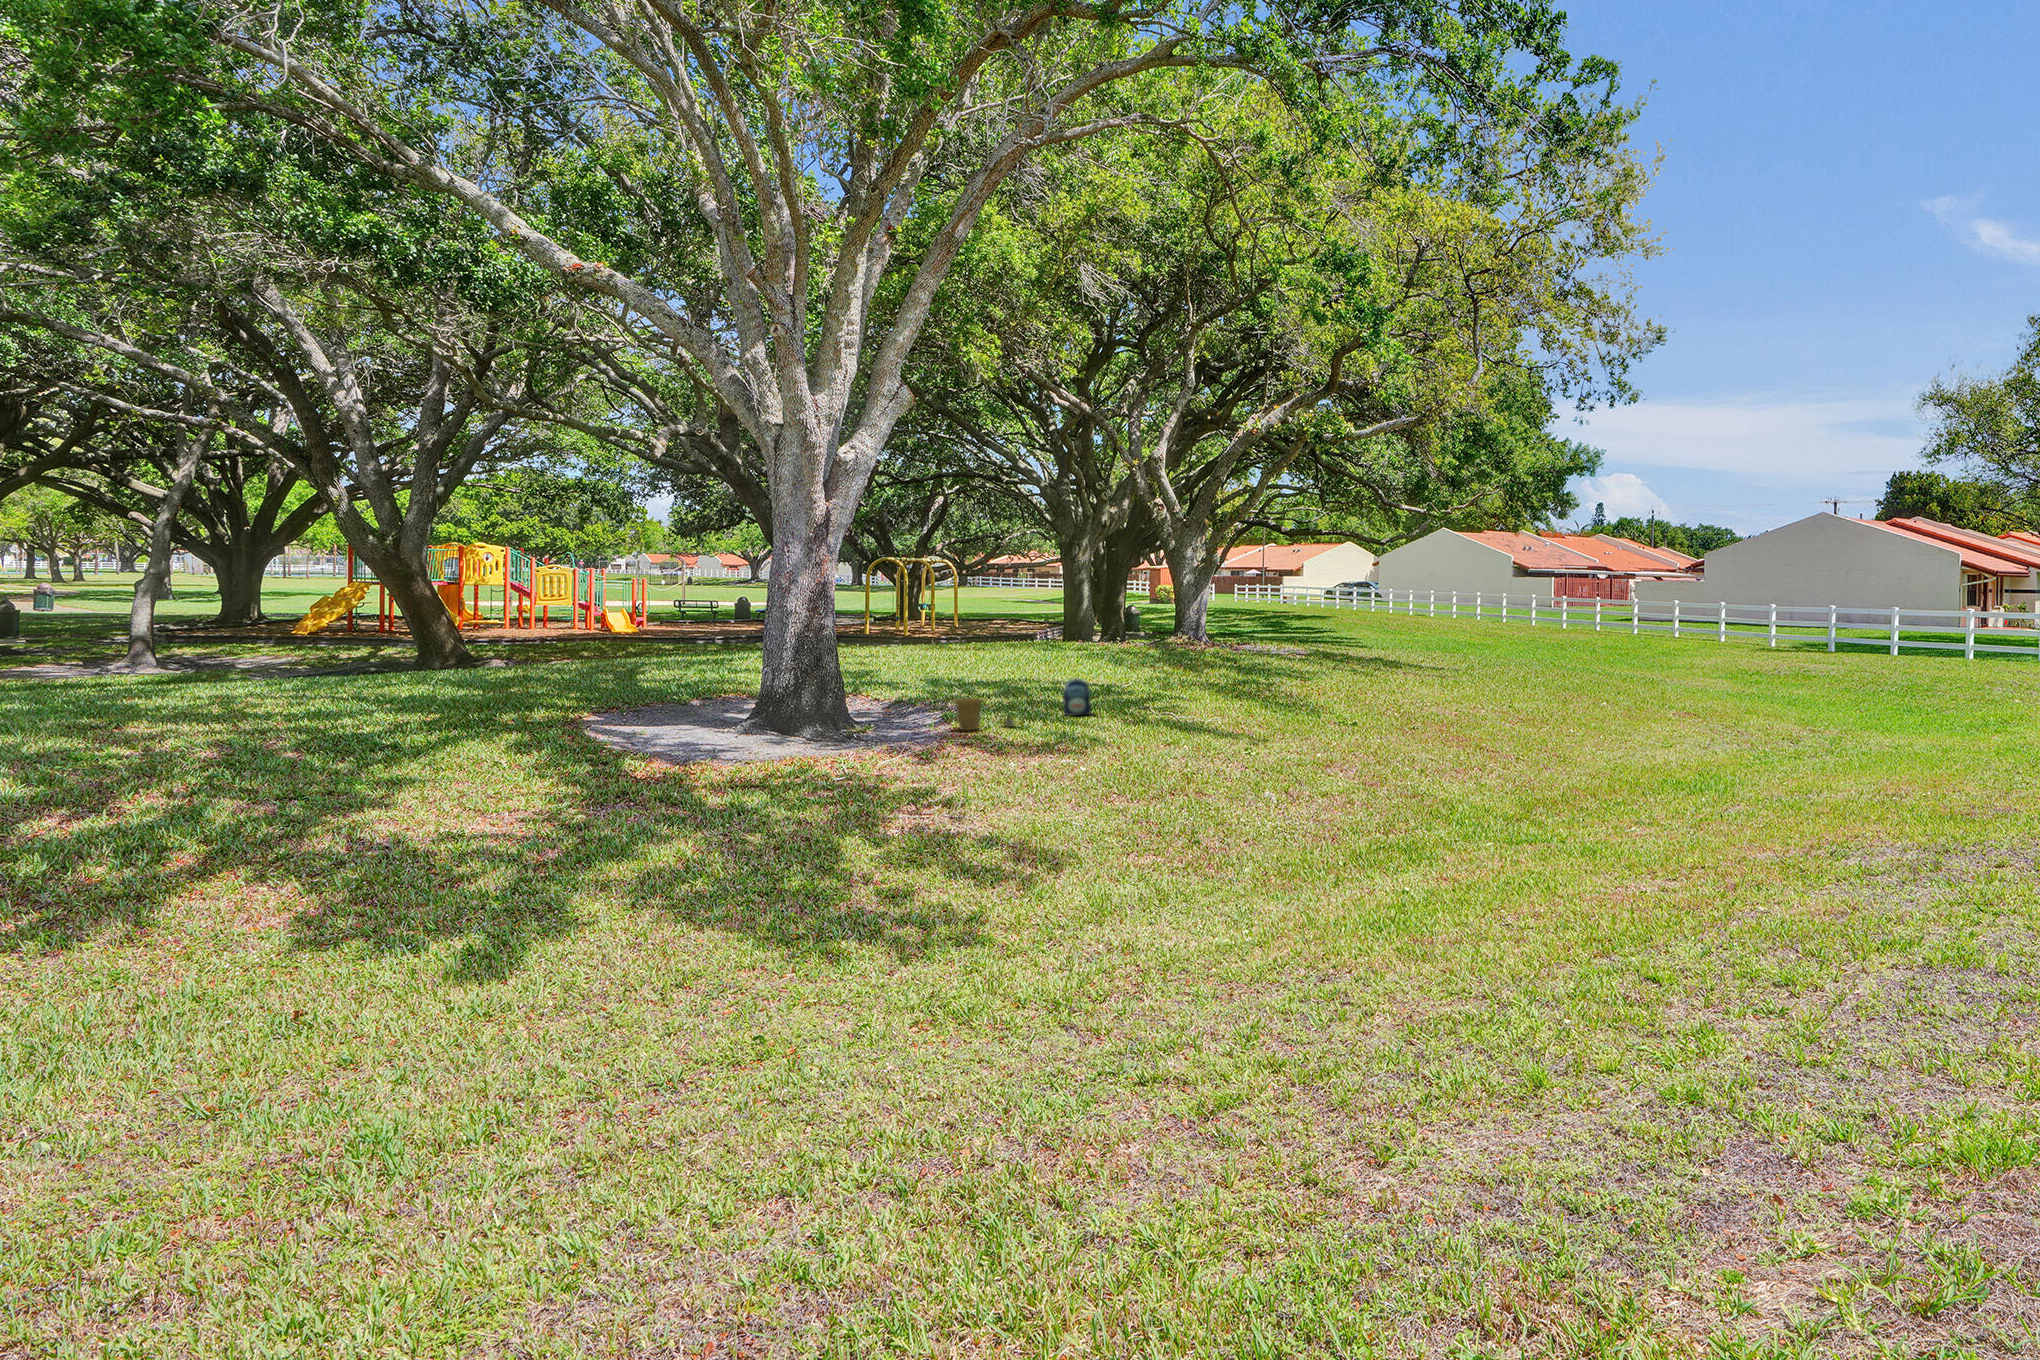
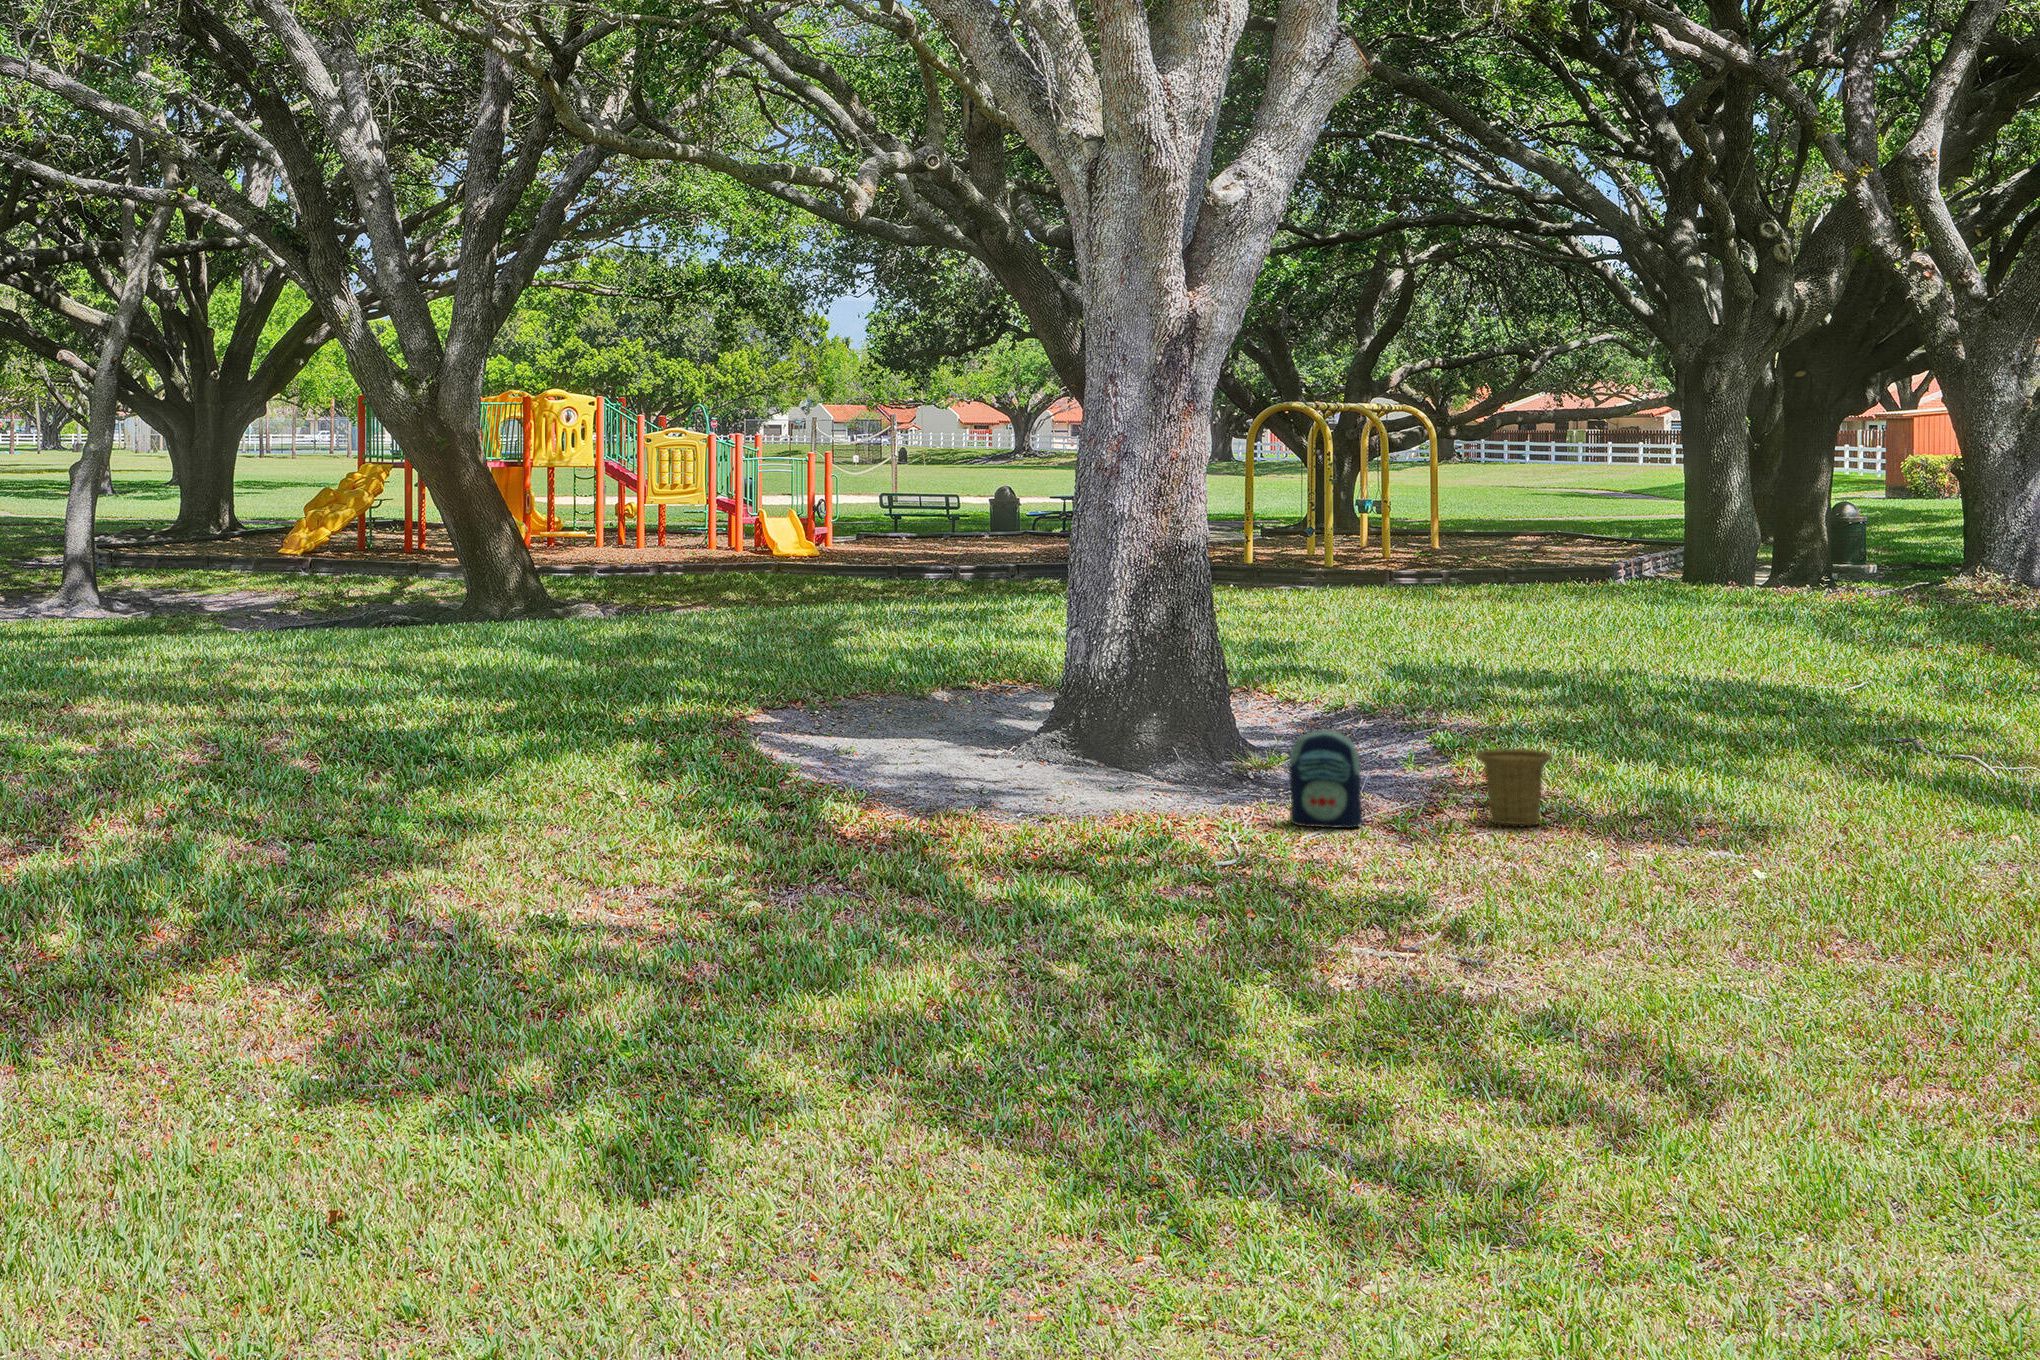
backpack: present [1063,678,1091,716] -> present [1289,730,1362,828]
potted plant: present [1001,690,1016,727] -> none [1585,728,1644,822]

